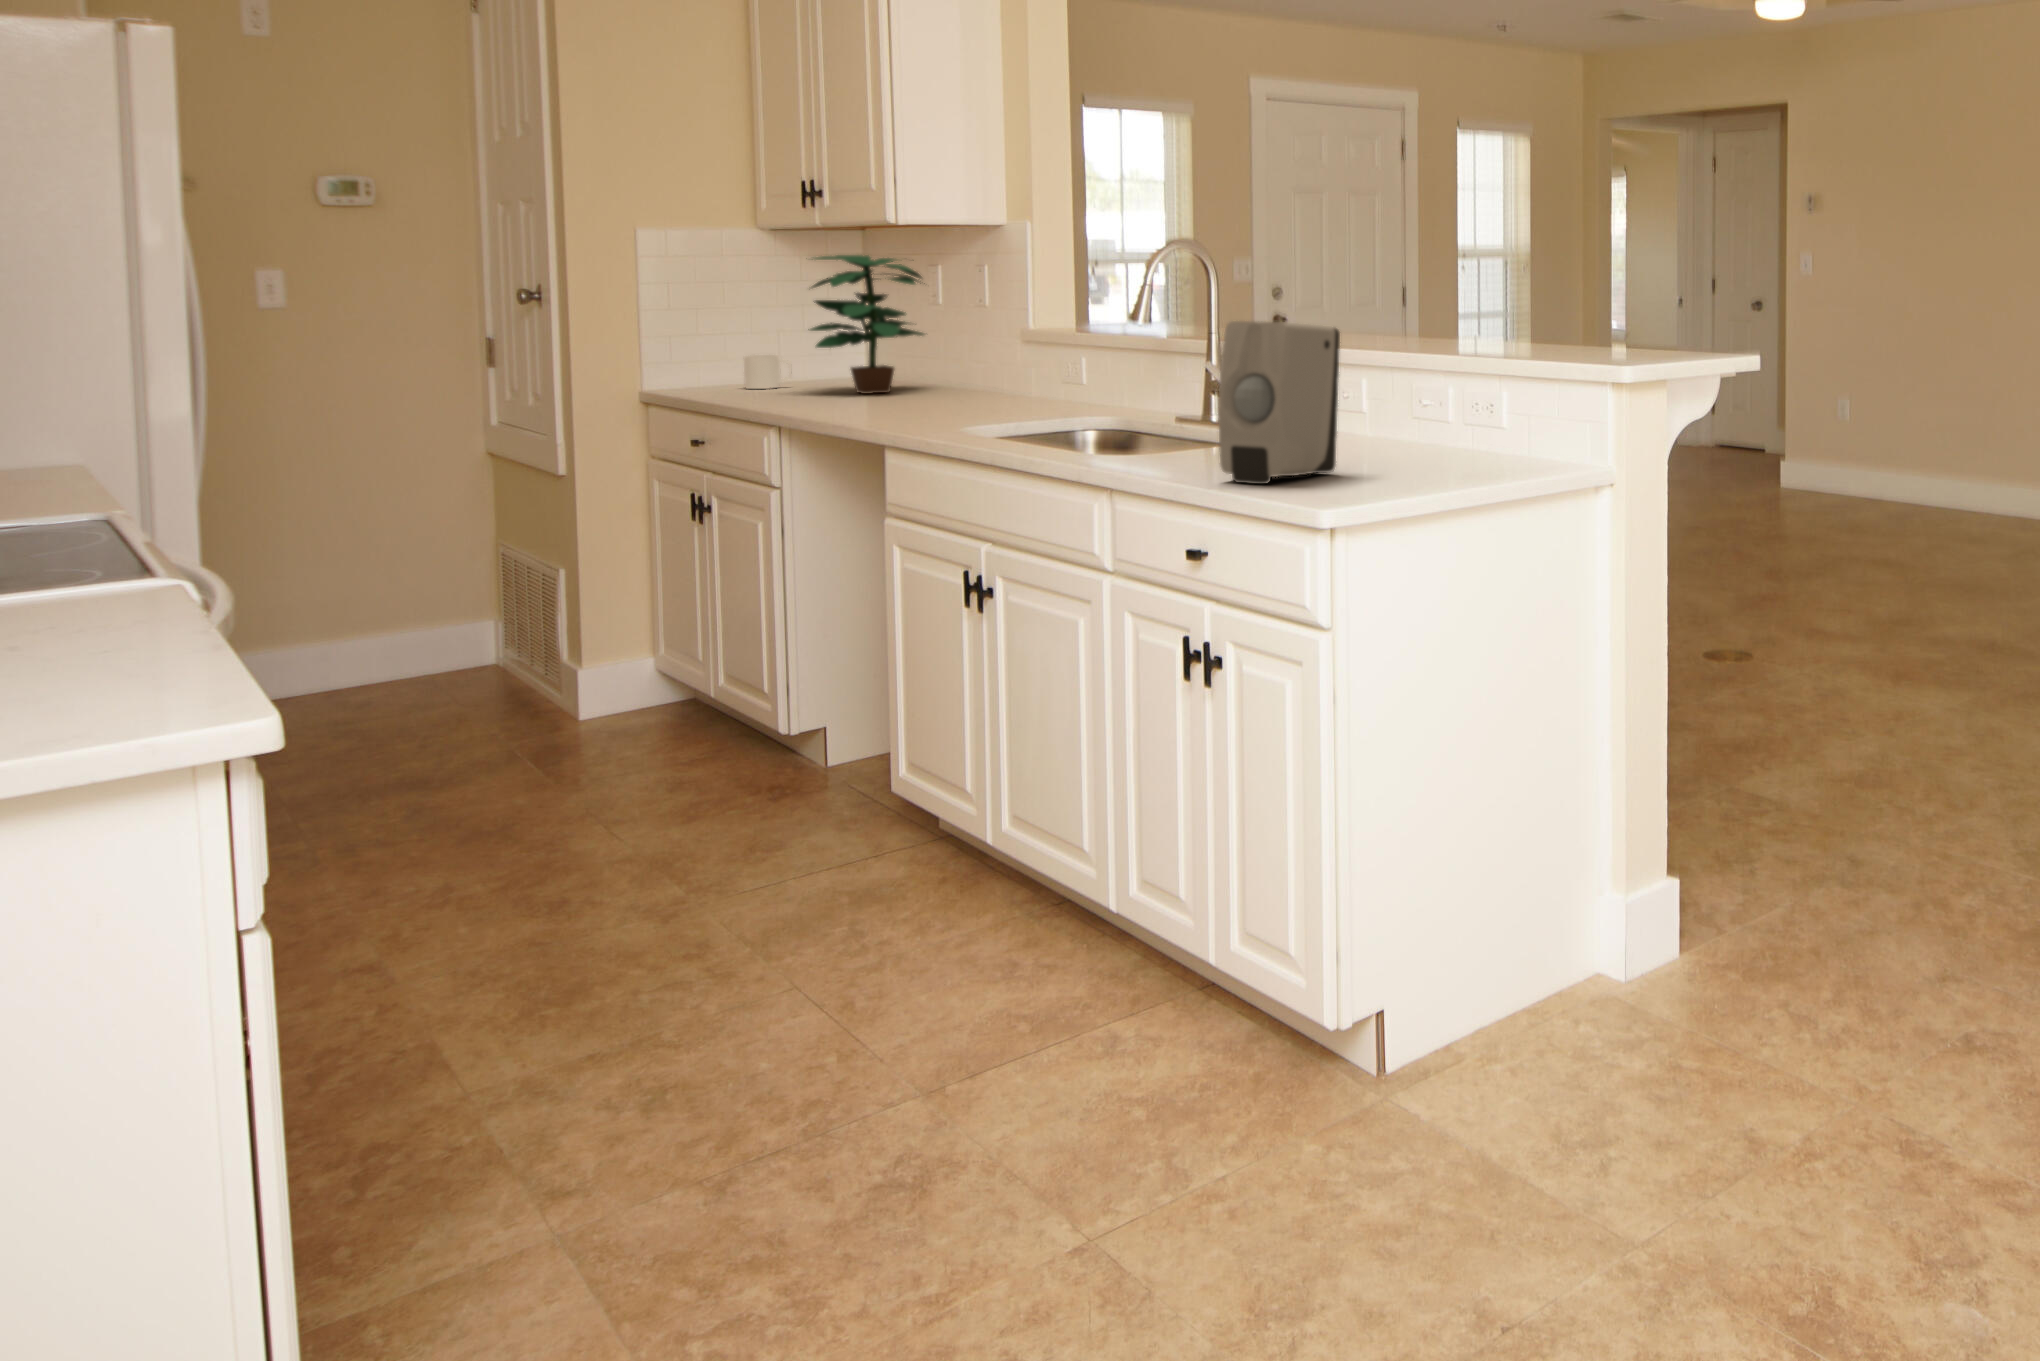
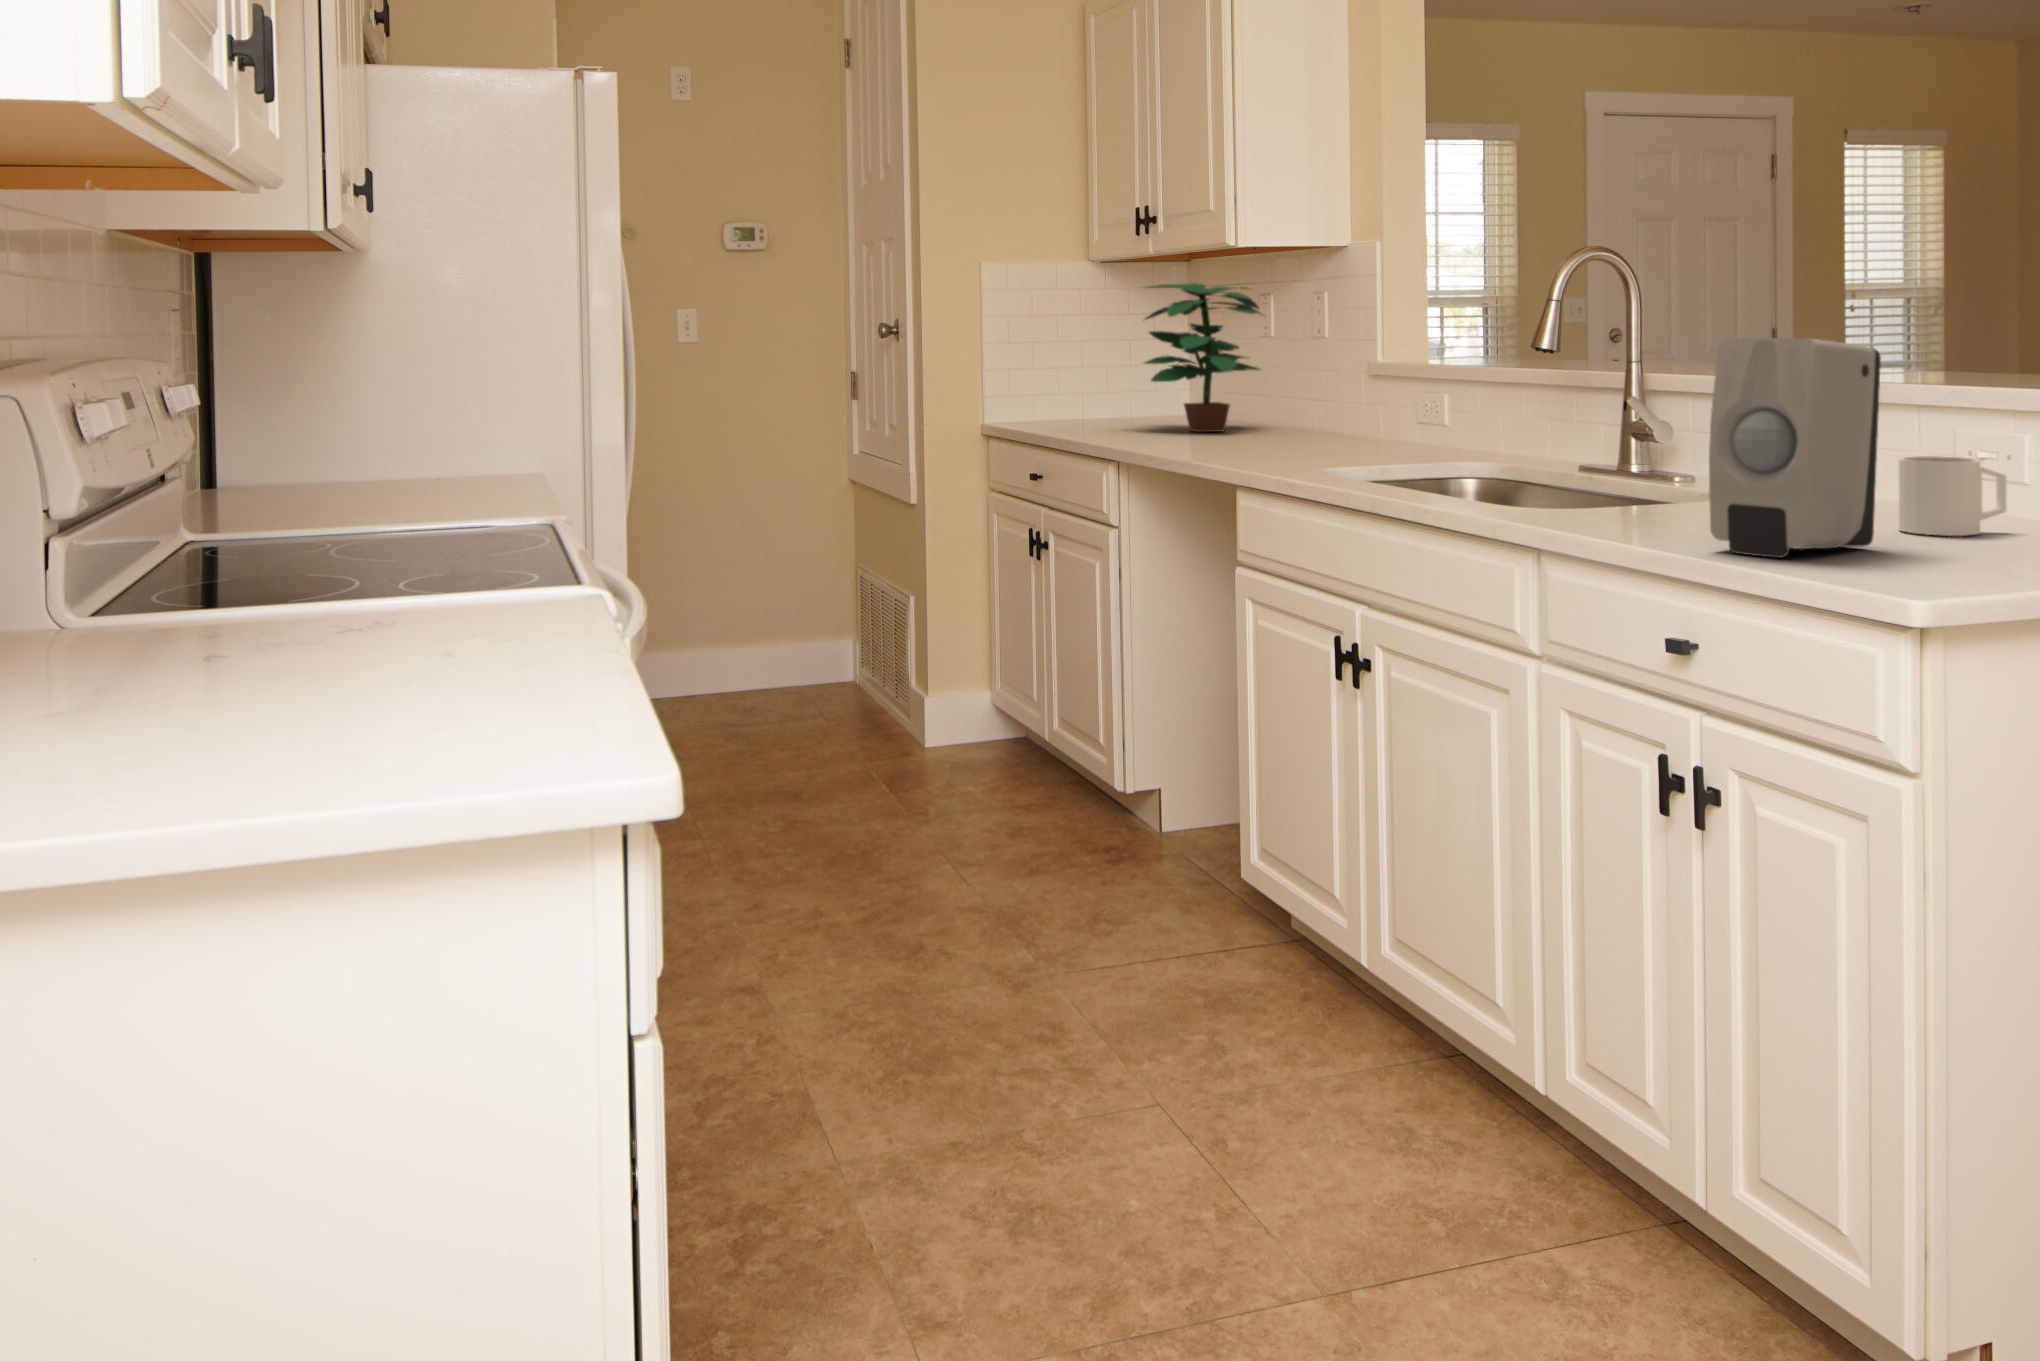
mug: present [744,355,792,389] -> present [1899,456,2006,536]

